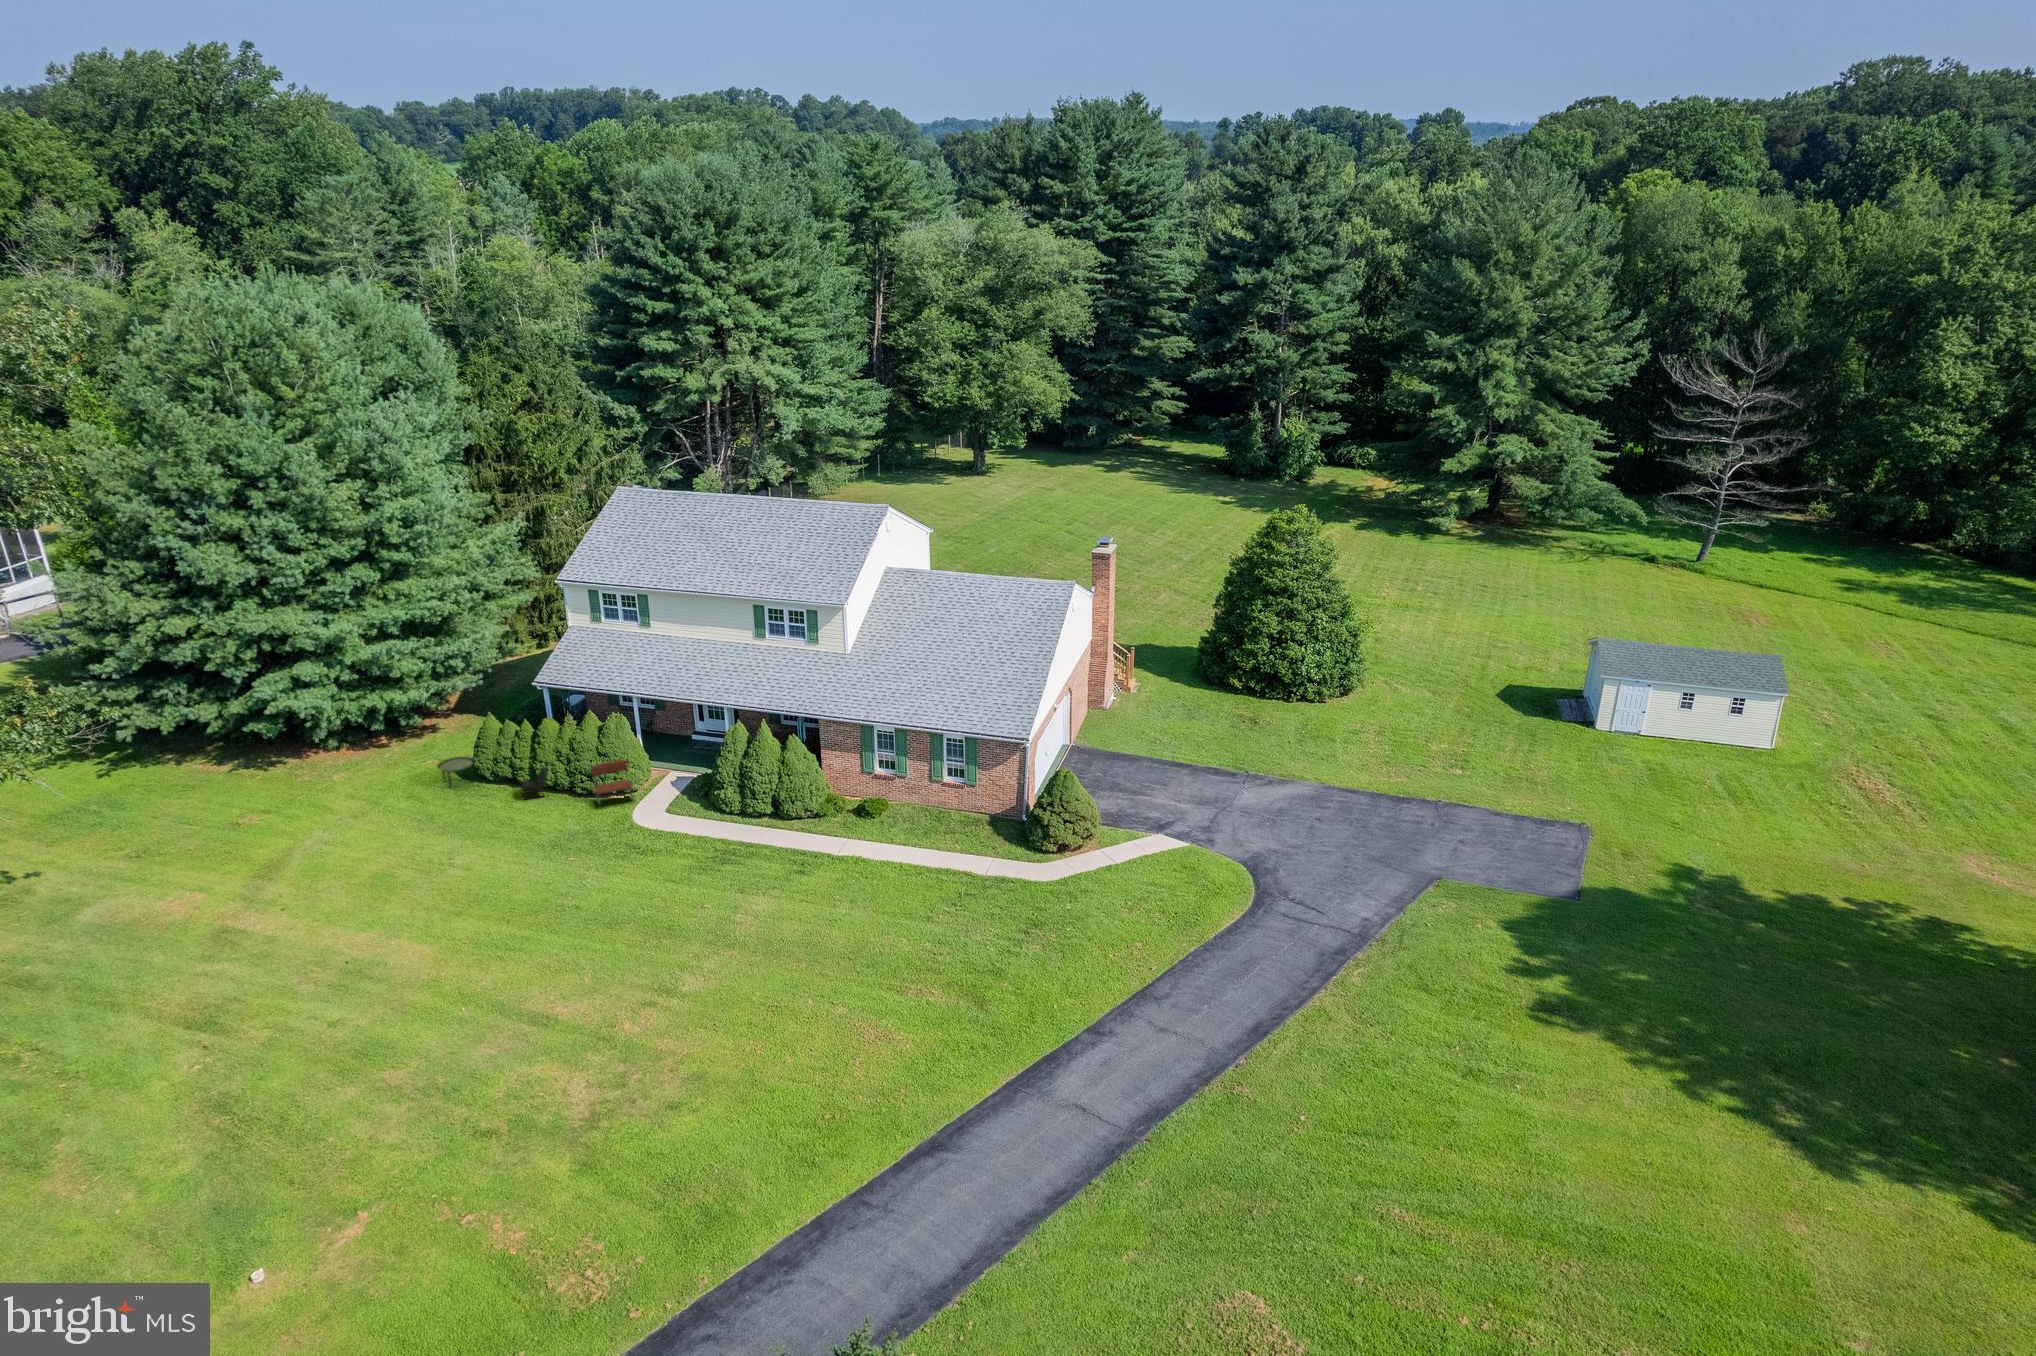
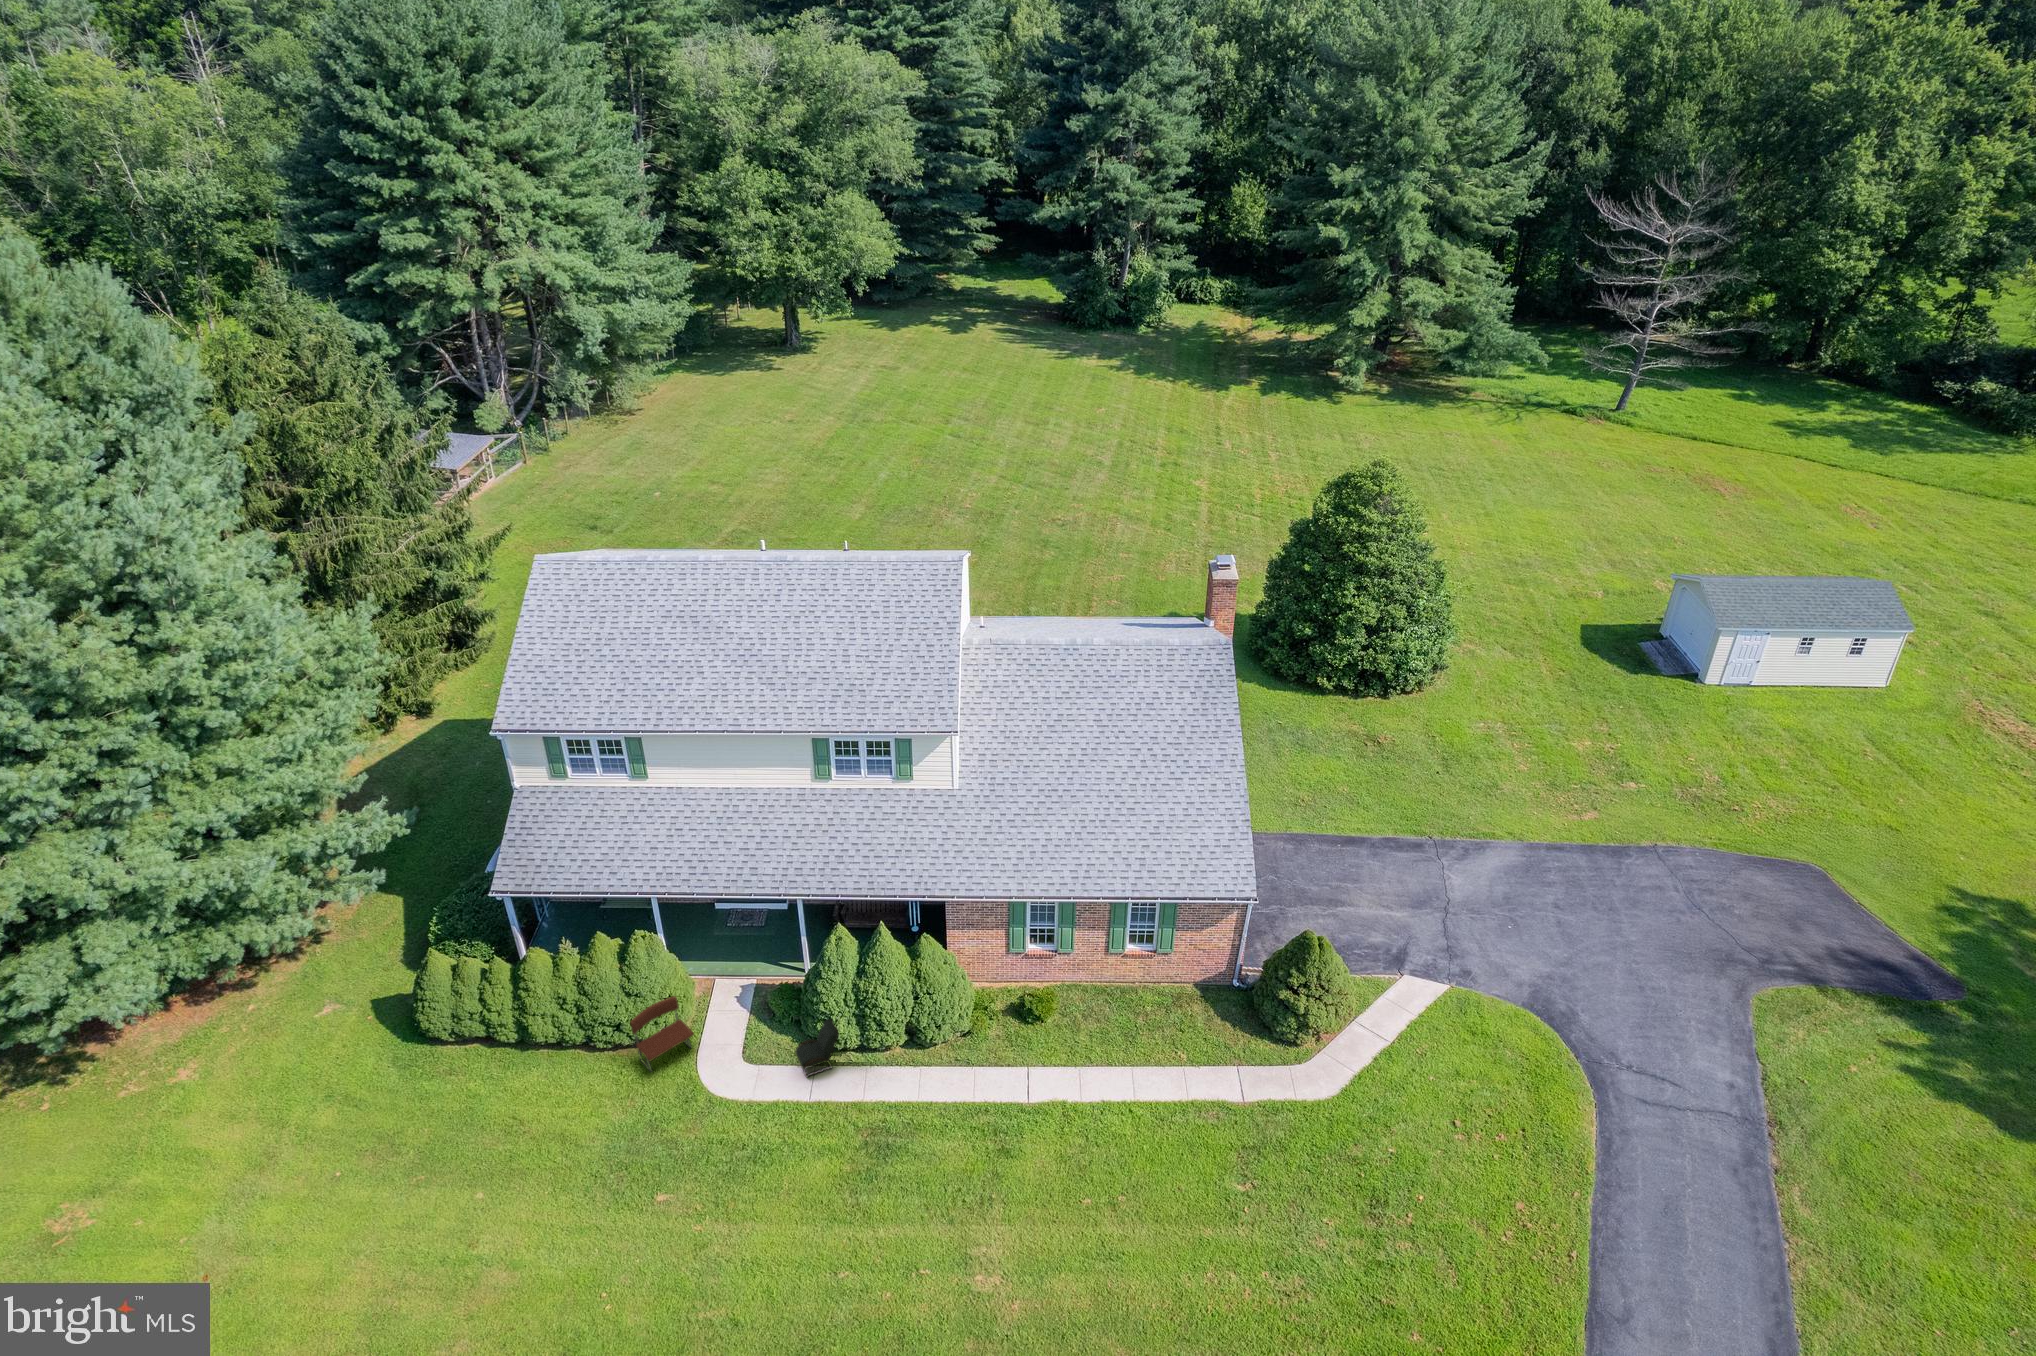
round table: present [437,757,474,788] -> none [366,1019,427,1078]
lounge chair: present [521,766,549,800] -> present [795,1019,839,1078]

